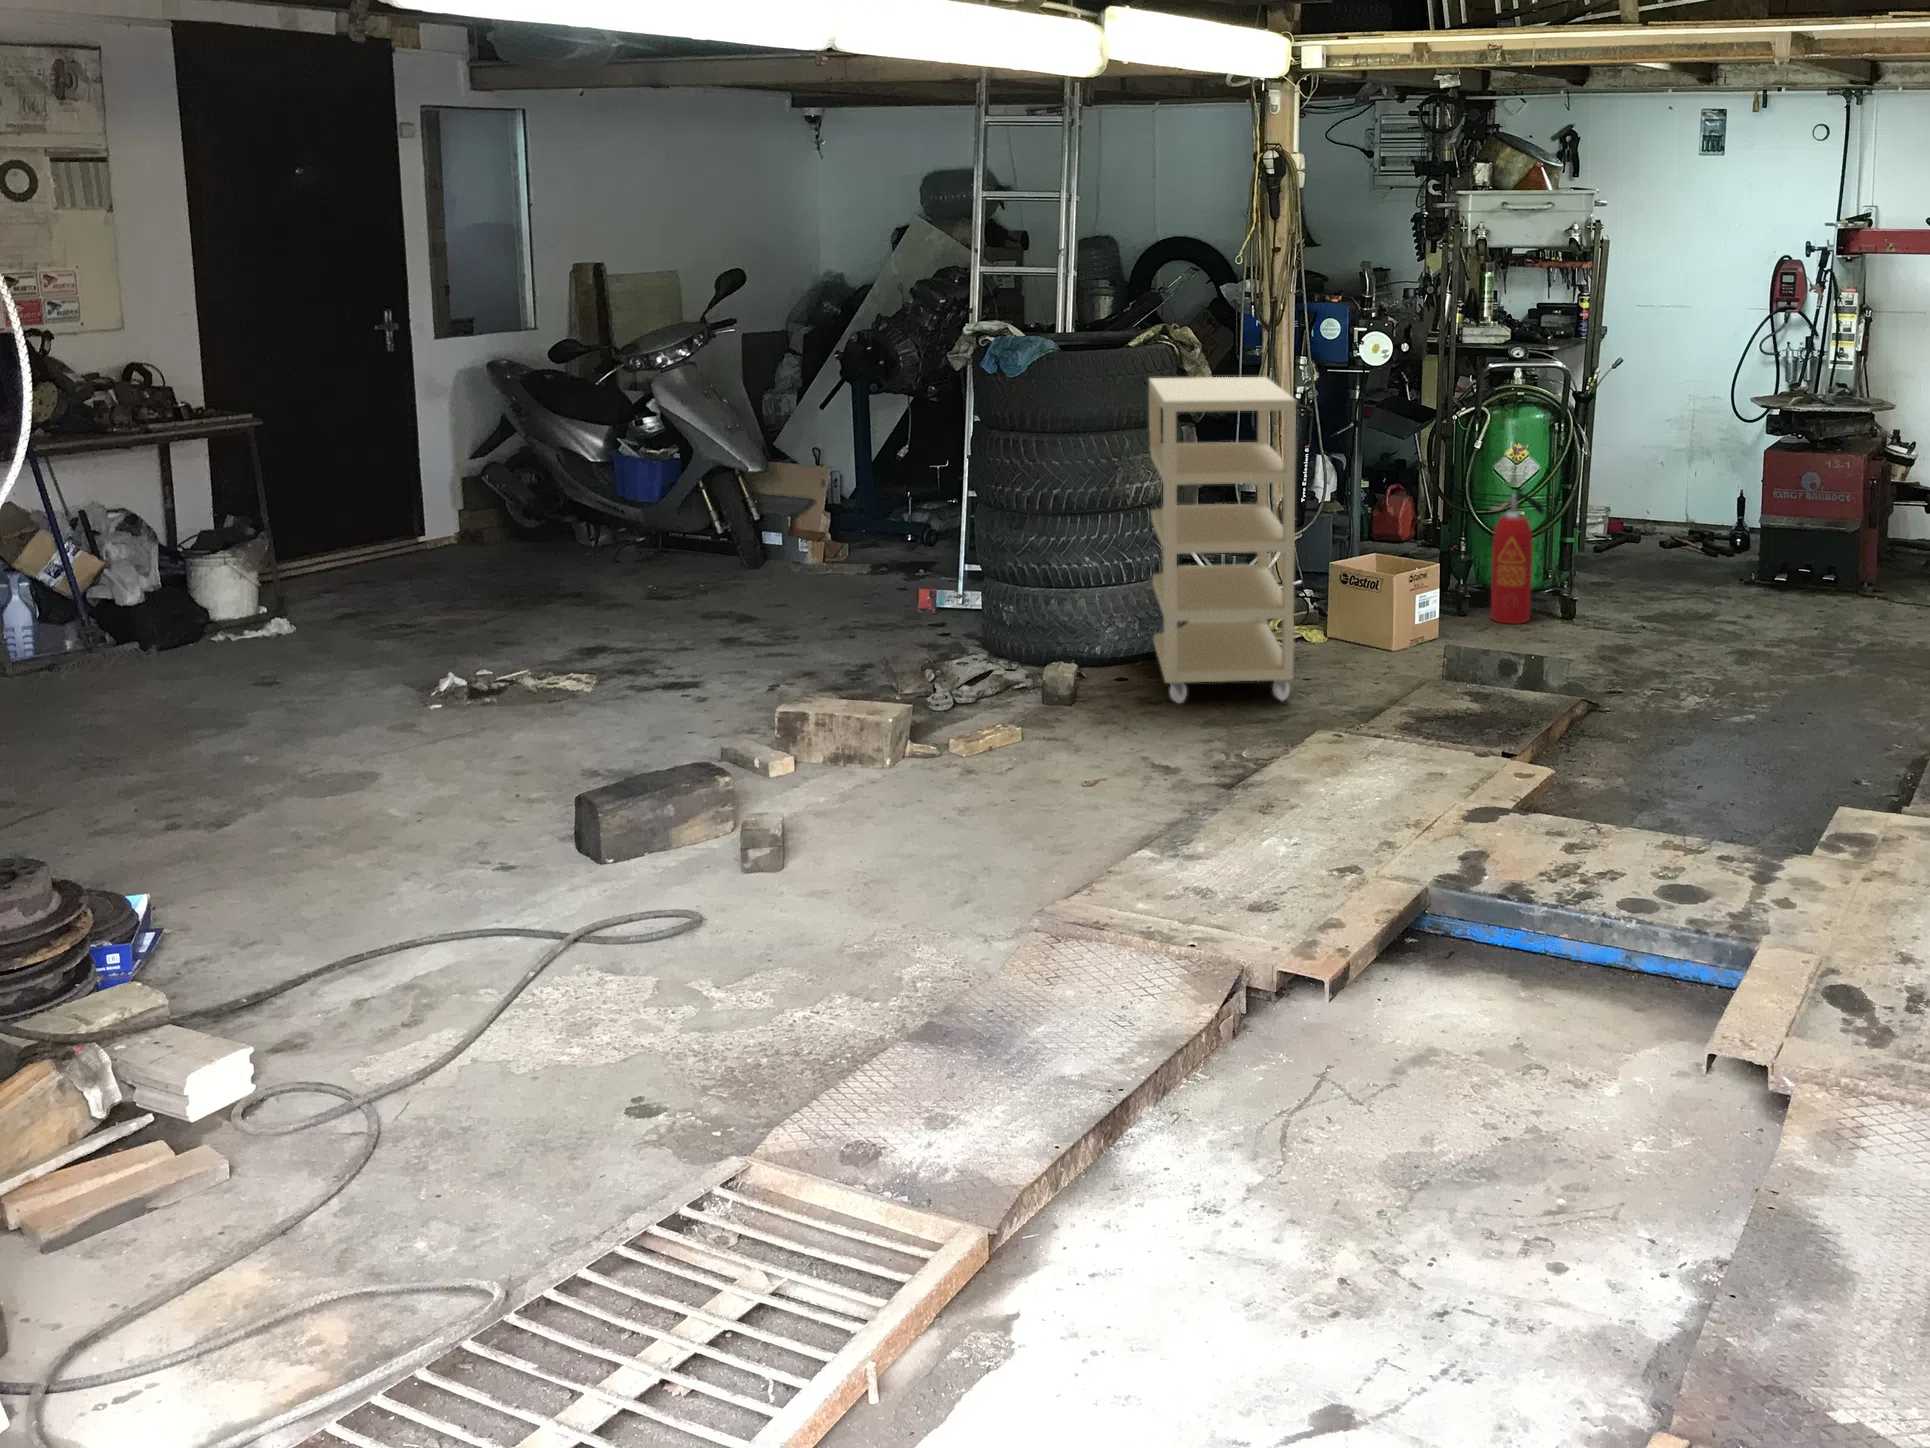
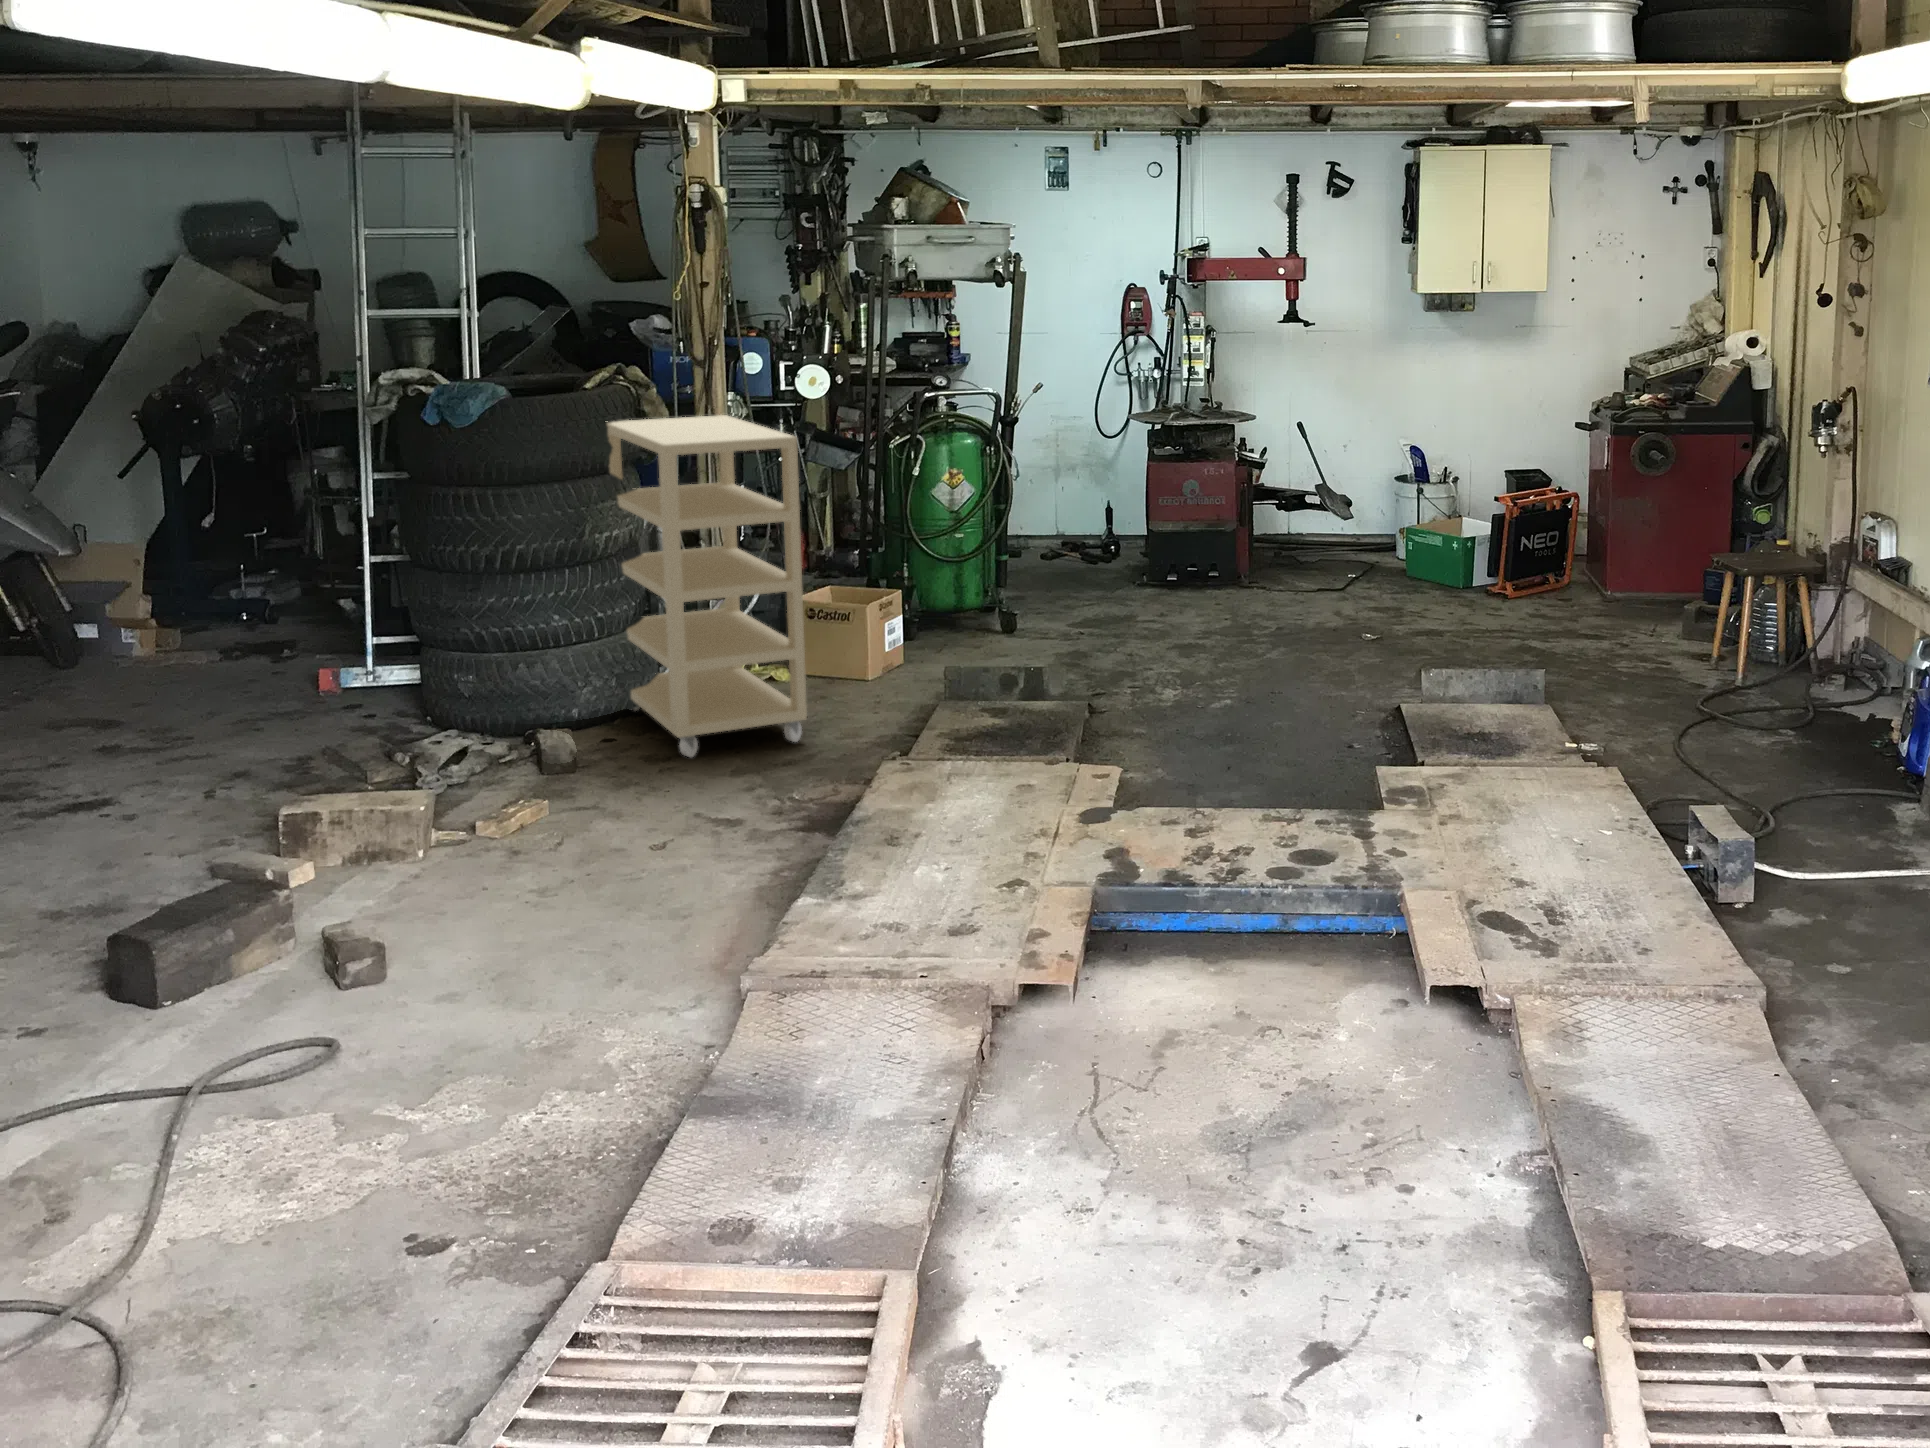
fire extinguisher: present [1490,494,1544,624] -> none [933,518,982,645]

